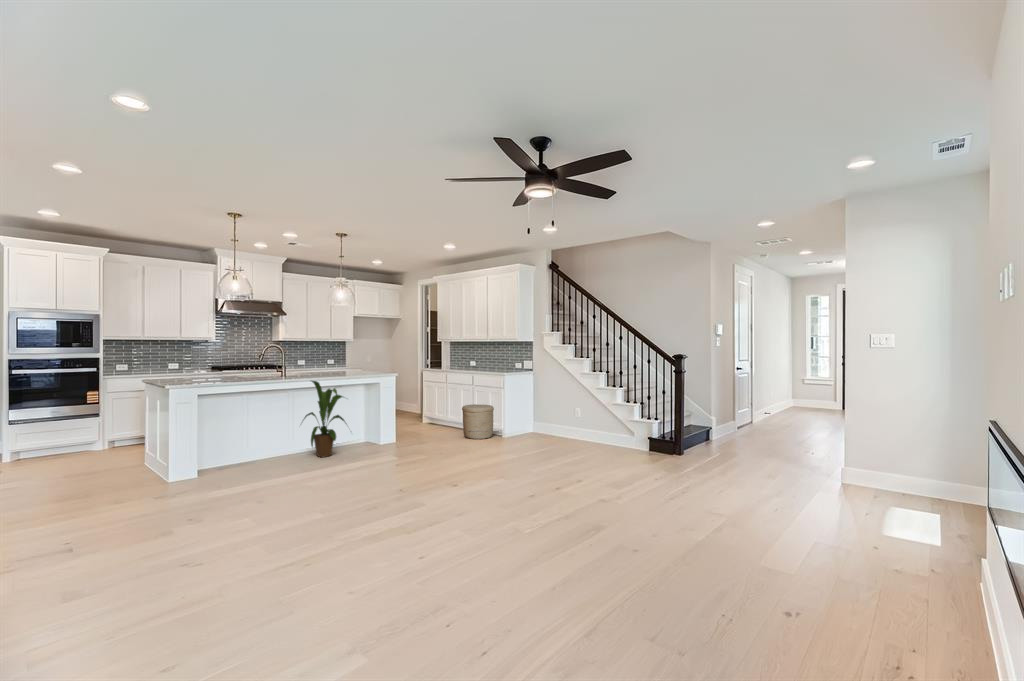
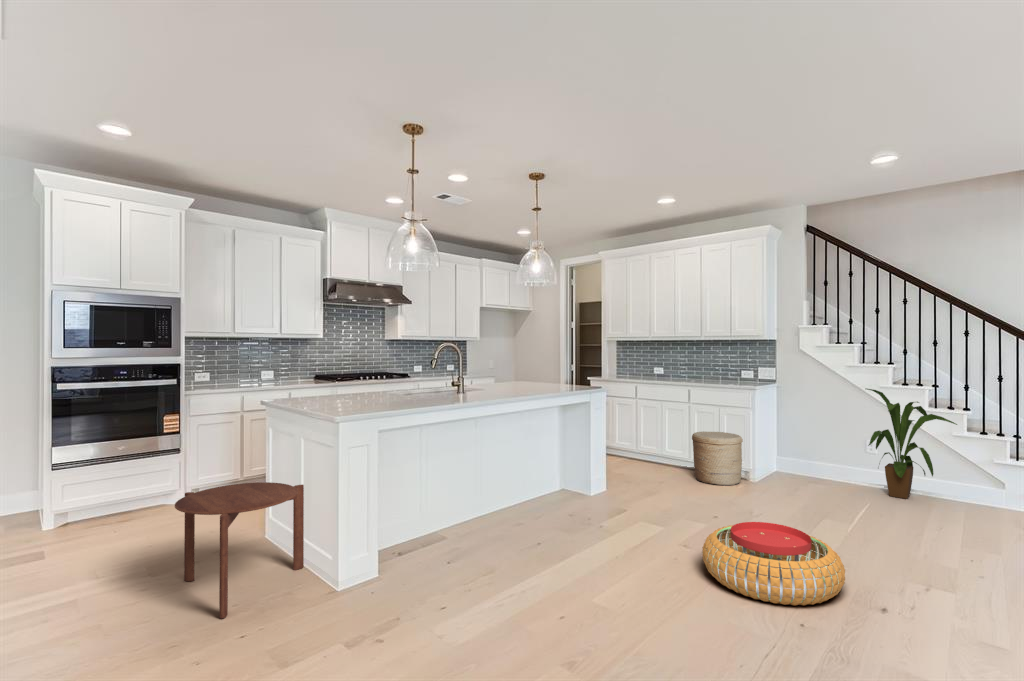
house plant: present [303,381,345,457] -> present [867,389,957,499]
side table: none [68,428,155,495] -> present [175,482,304,619]
pouf: none [379,449,451,488] -> present [702,522,845,605]

